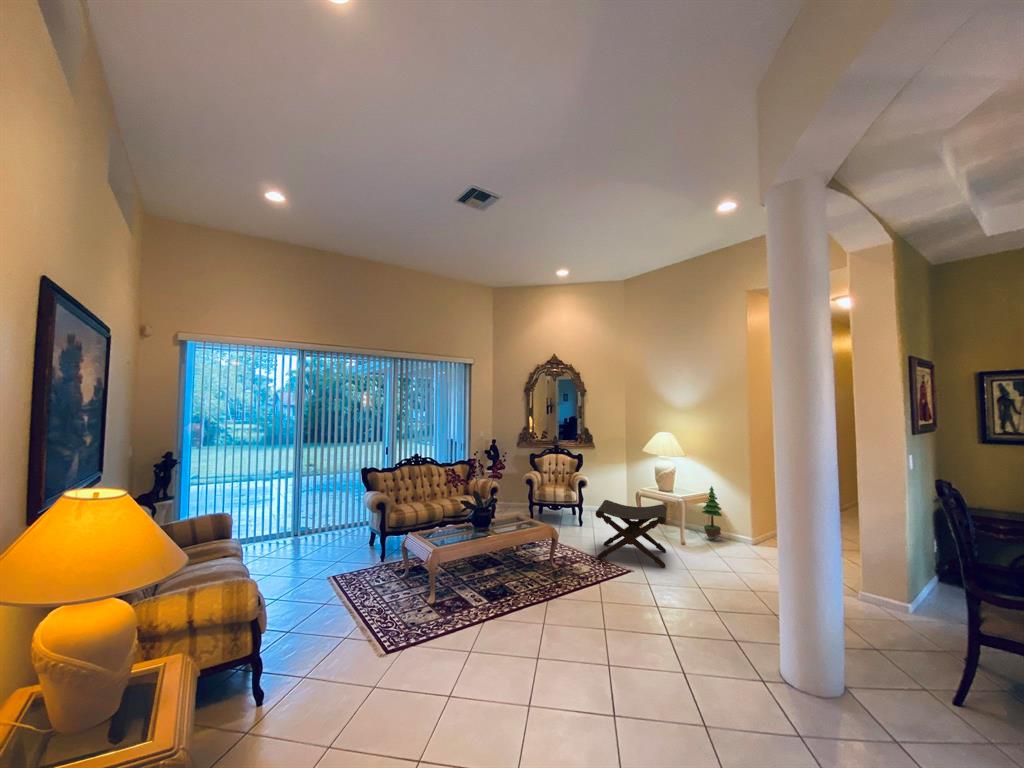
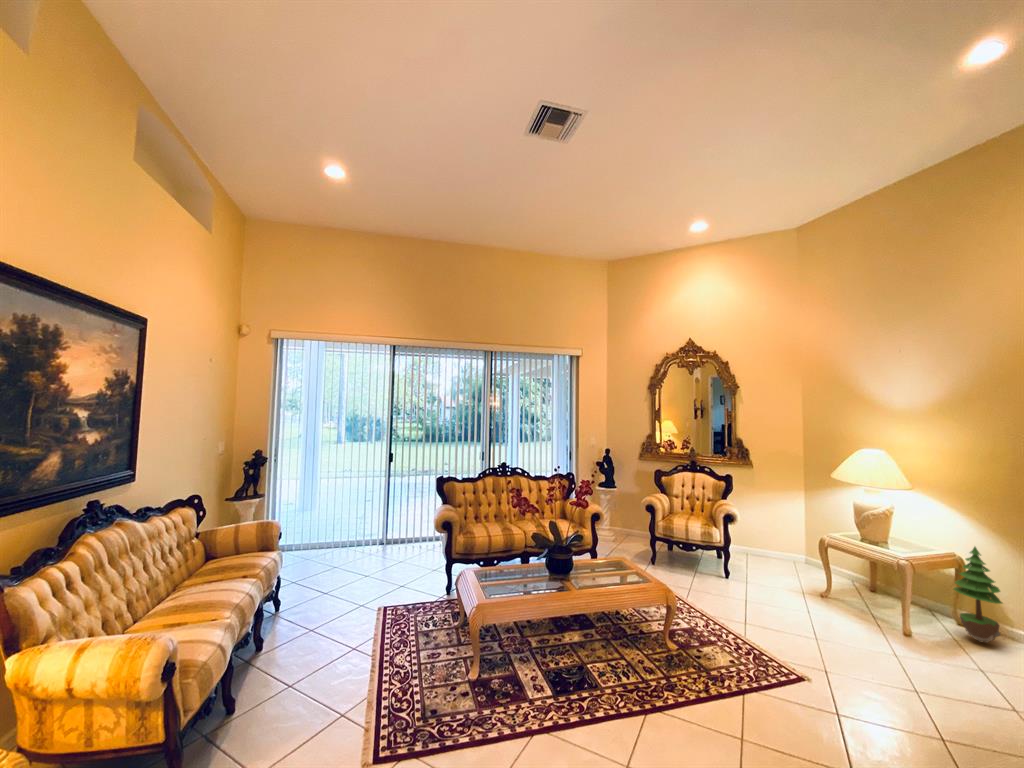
footstool: present [596,500,667,568] -> none [741,549,880,689]

